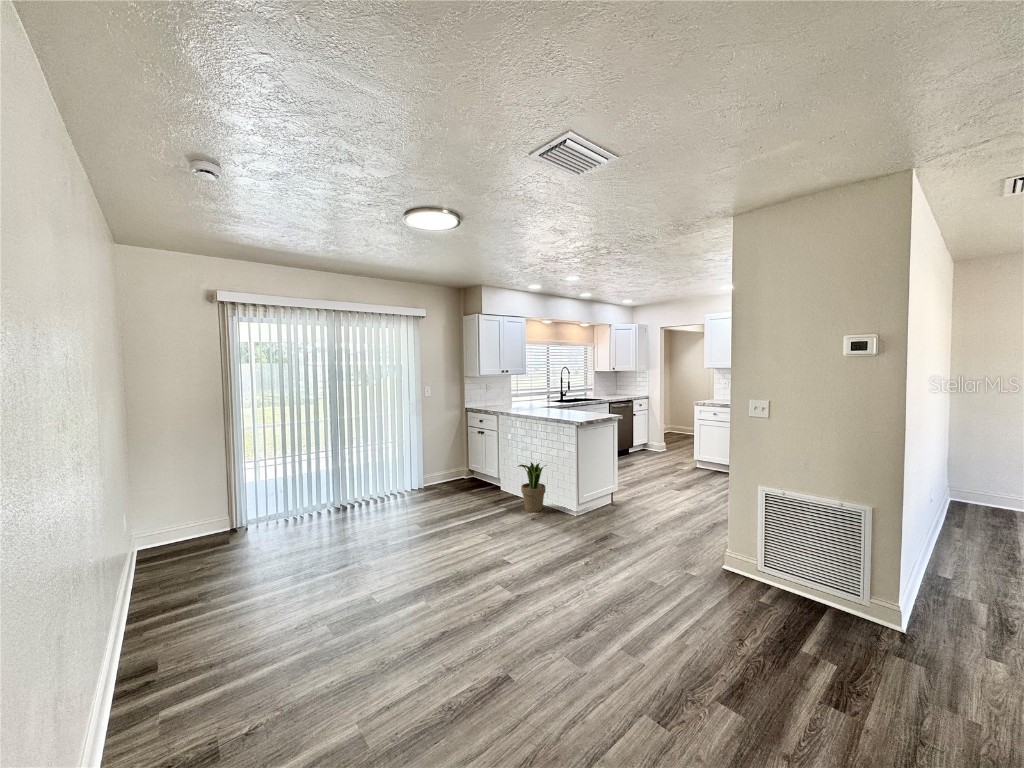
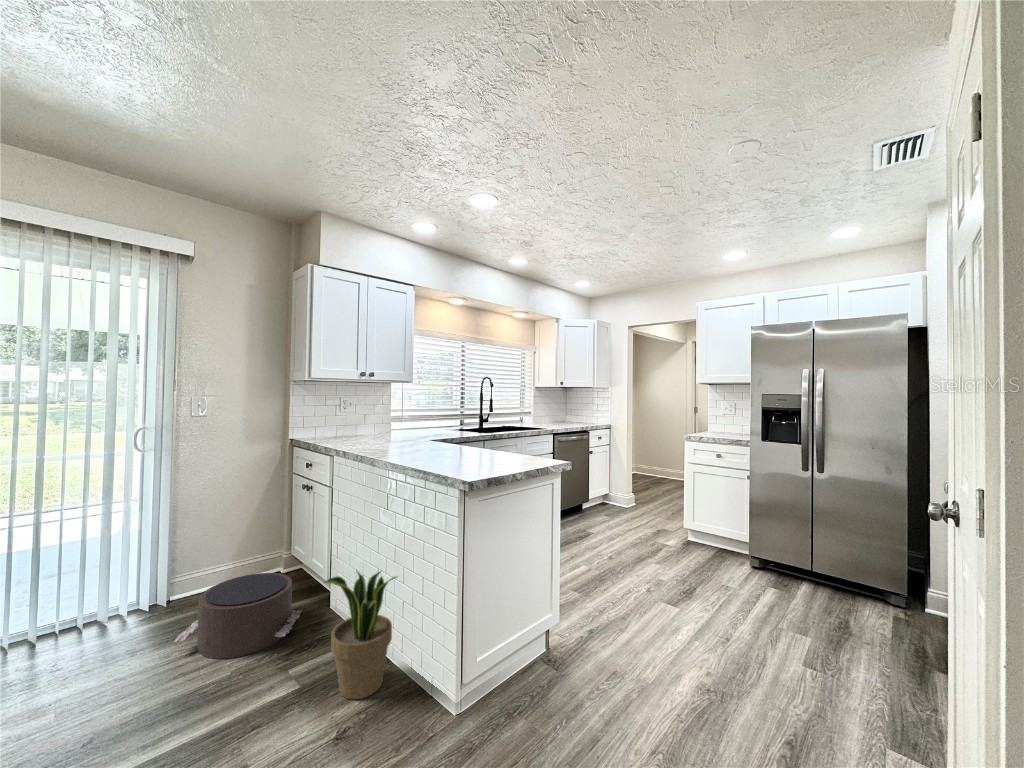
pouf: none [447,472,494,502] -> present [174,573,302,659]

